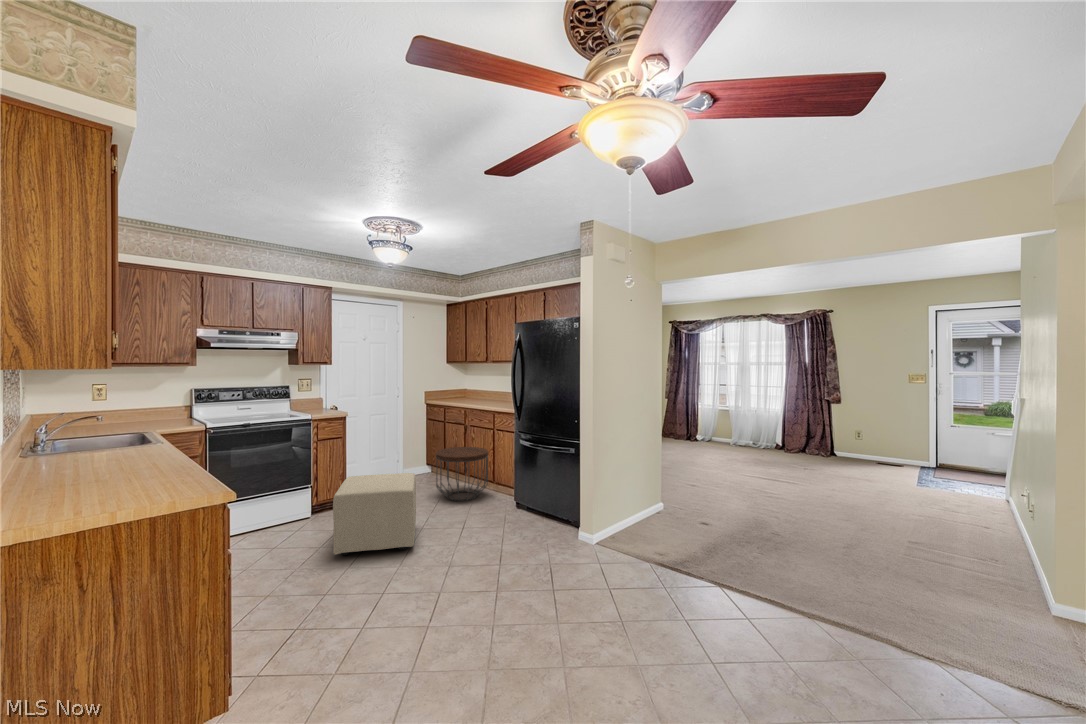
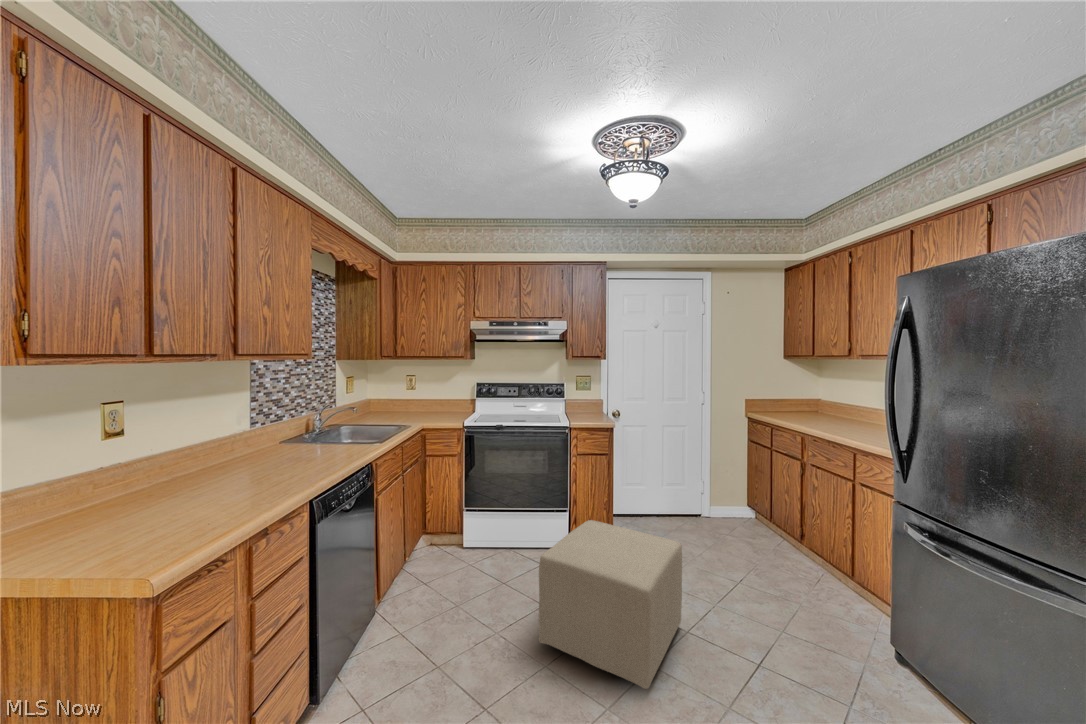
side table: present [436,447,488,501] -> none [739,497,843,602]

